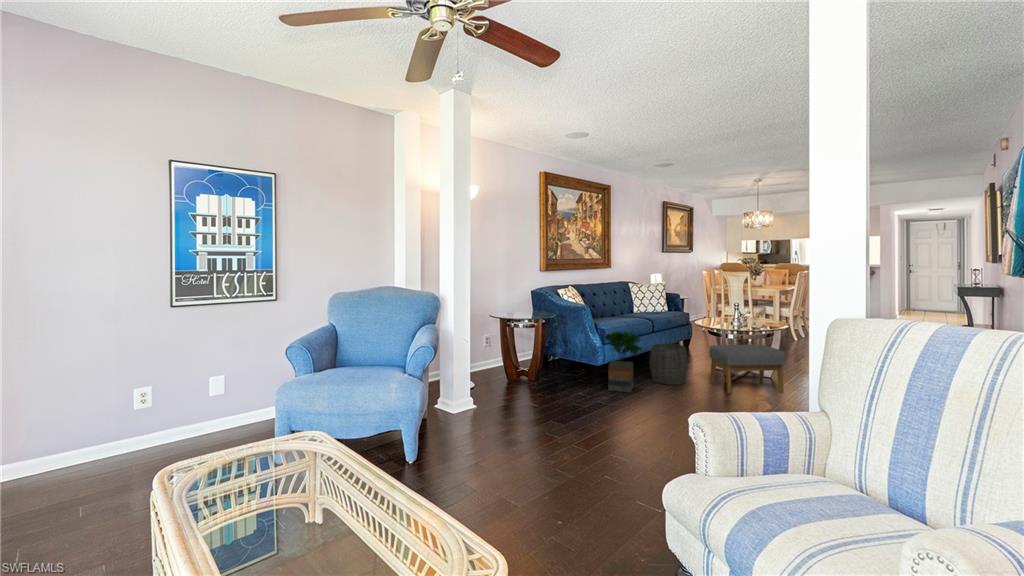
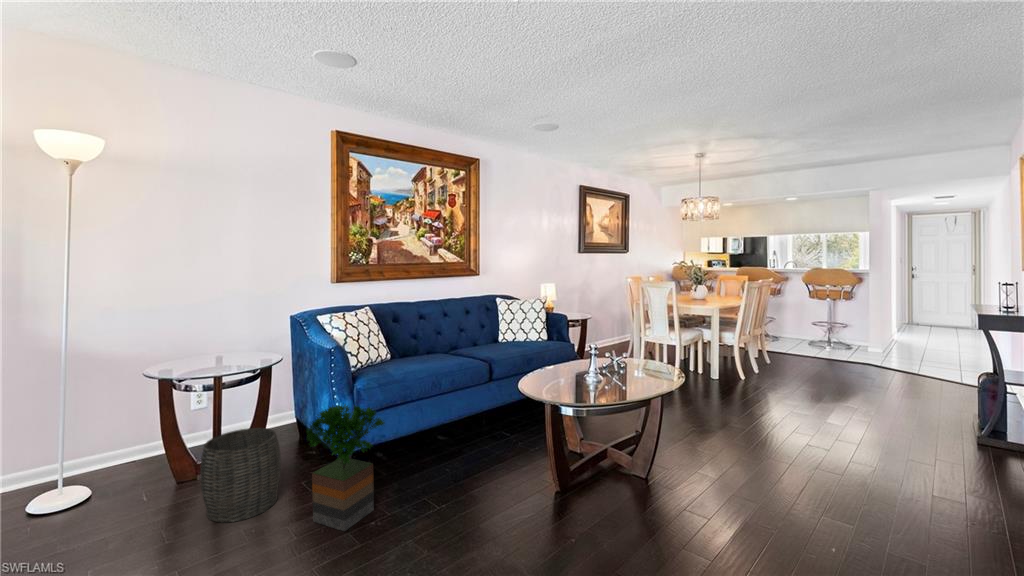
woven basket: present [650,344,687,385] -> present [200,428,281,522]
footstool: present [709,345,786,393] -> none [527,428,650,539]

